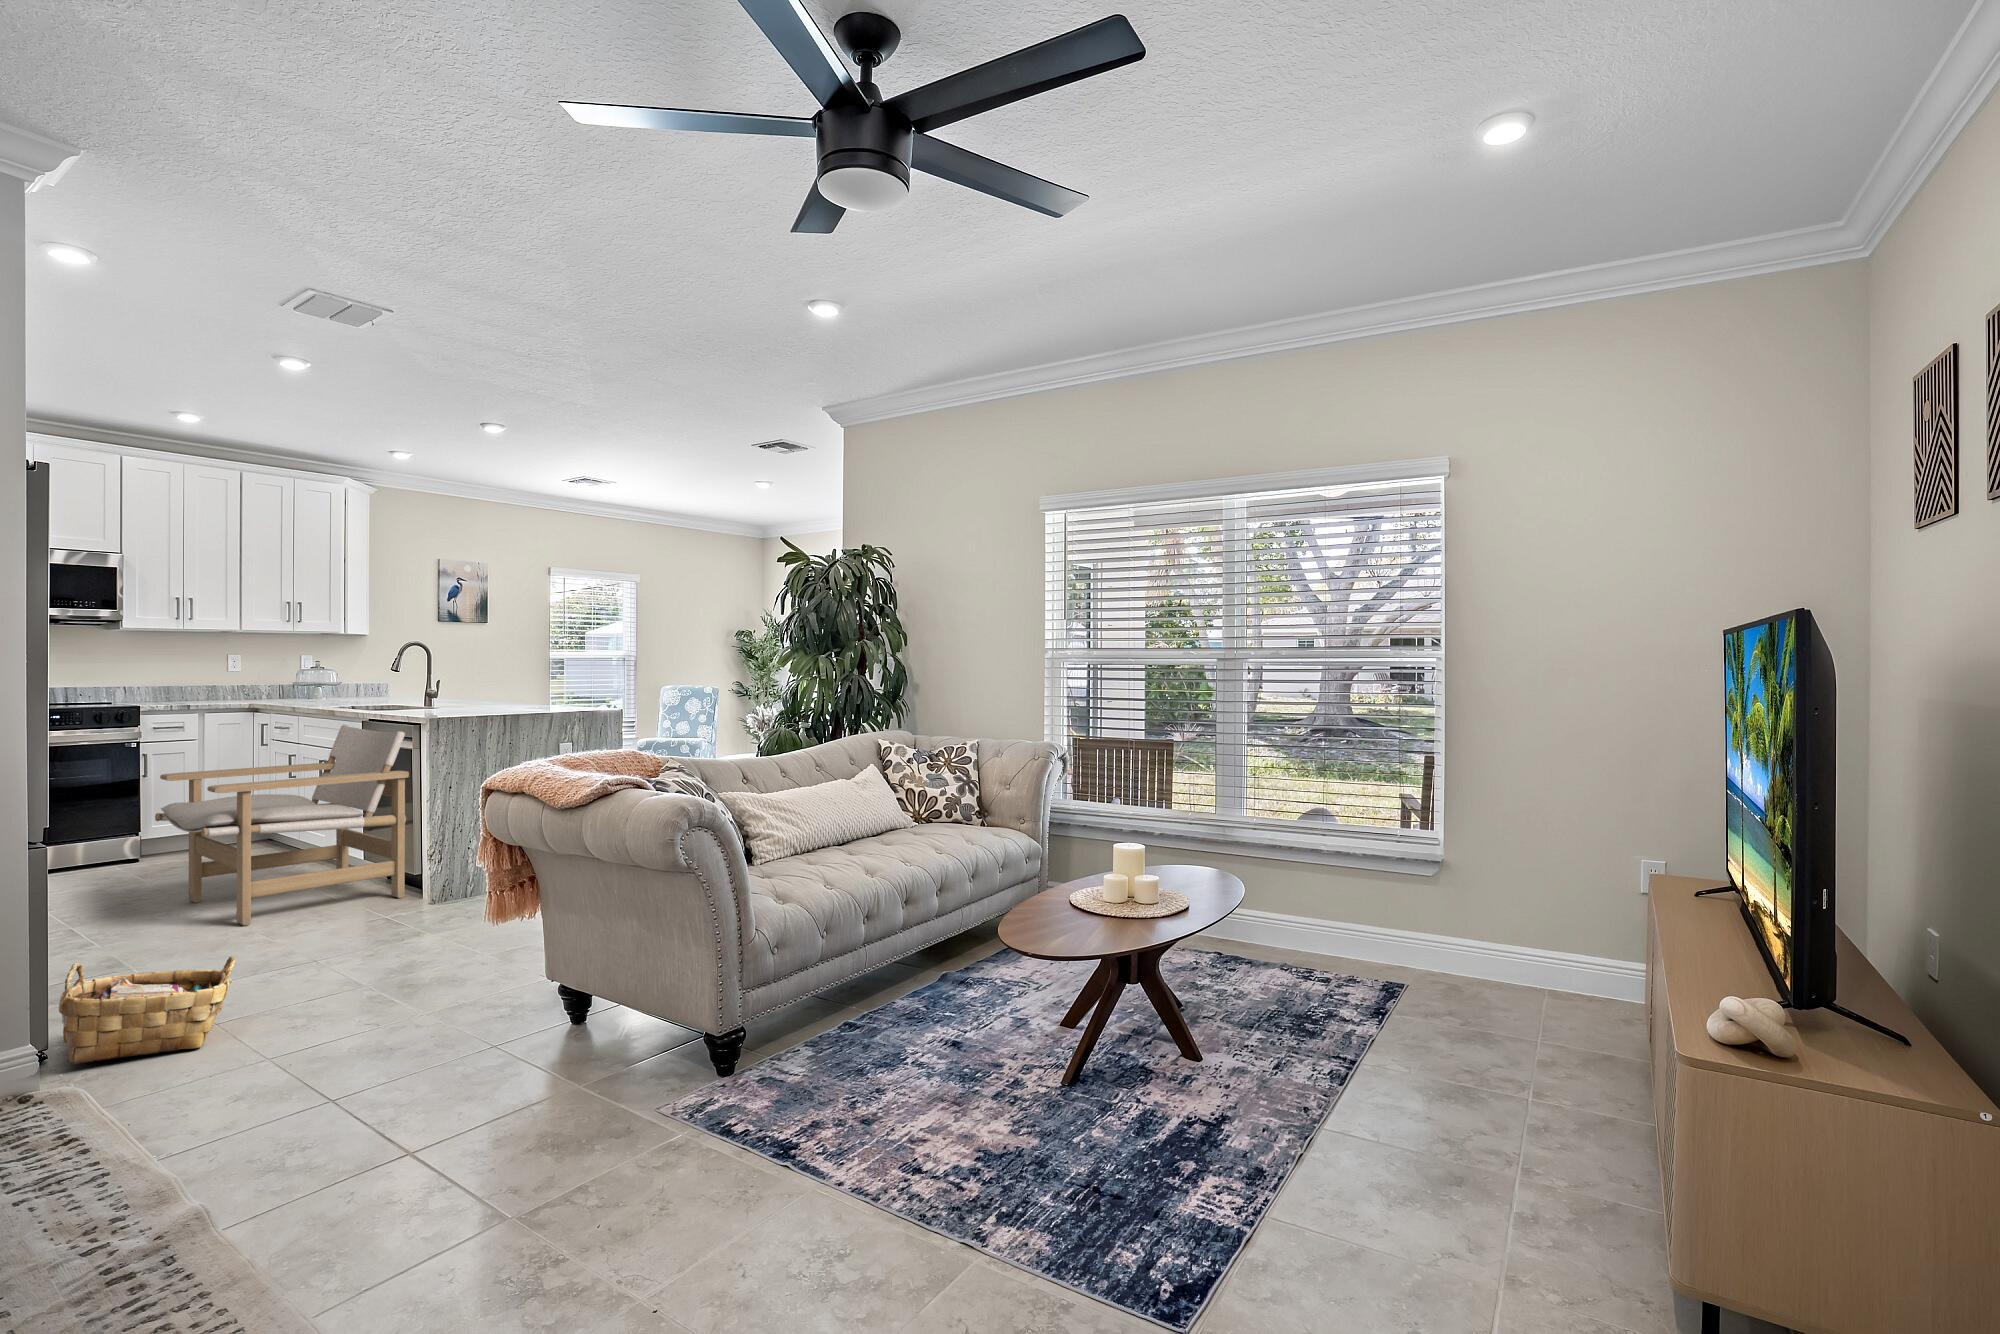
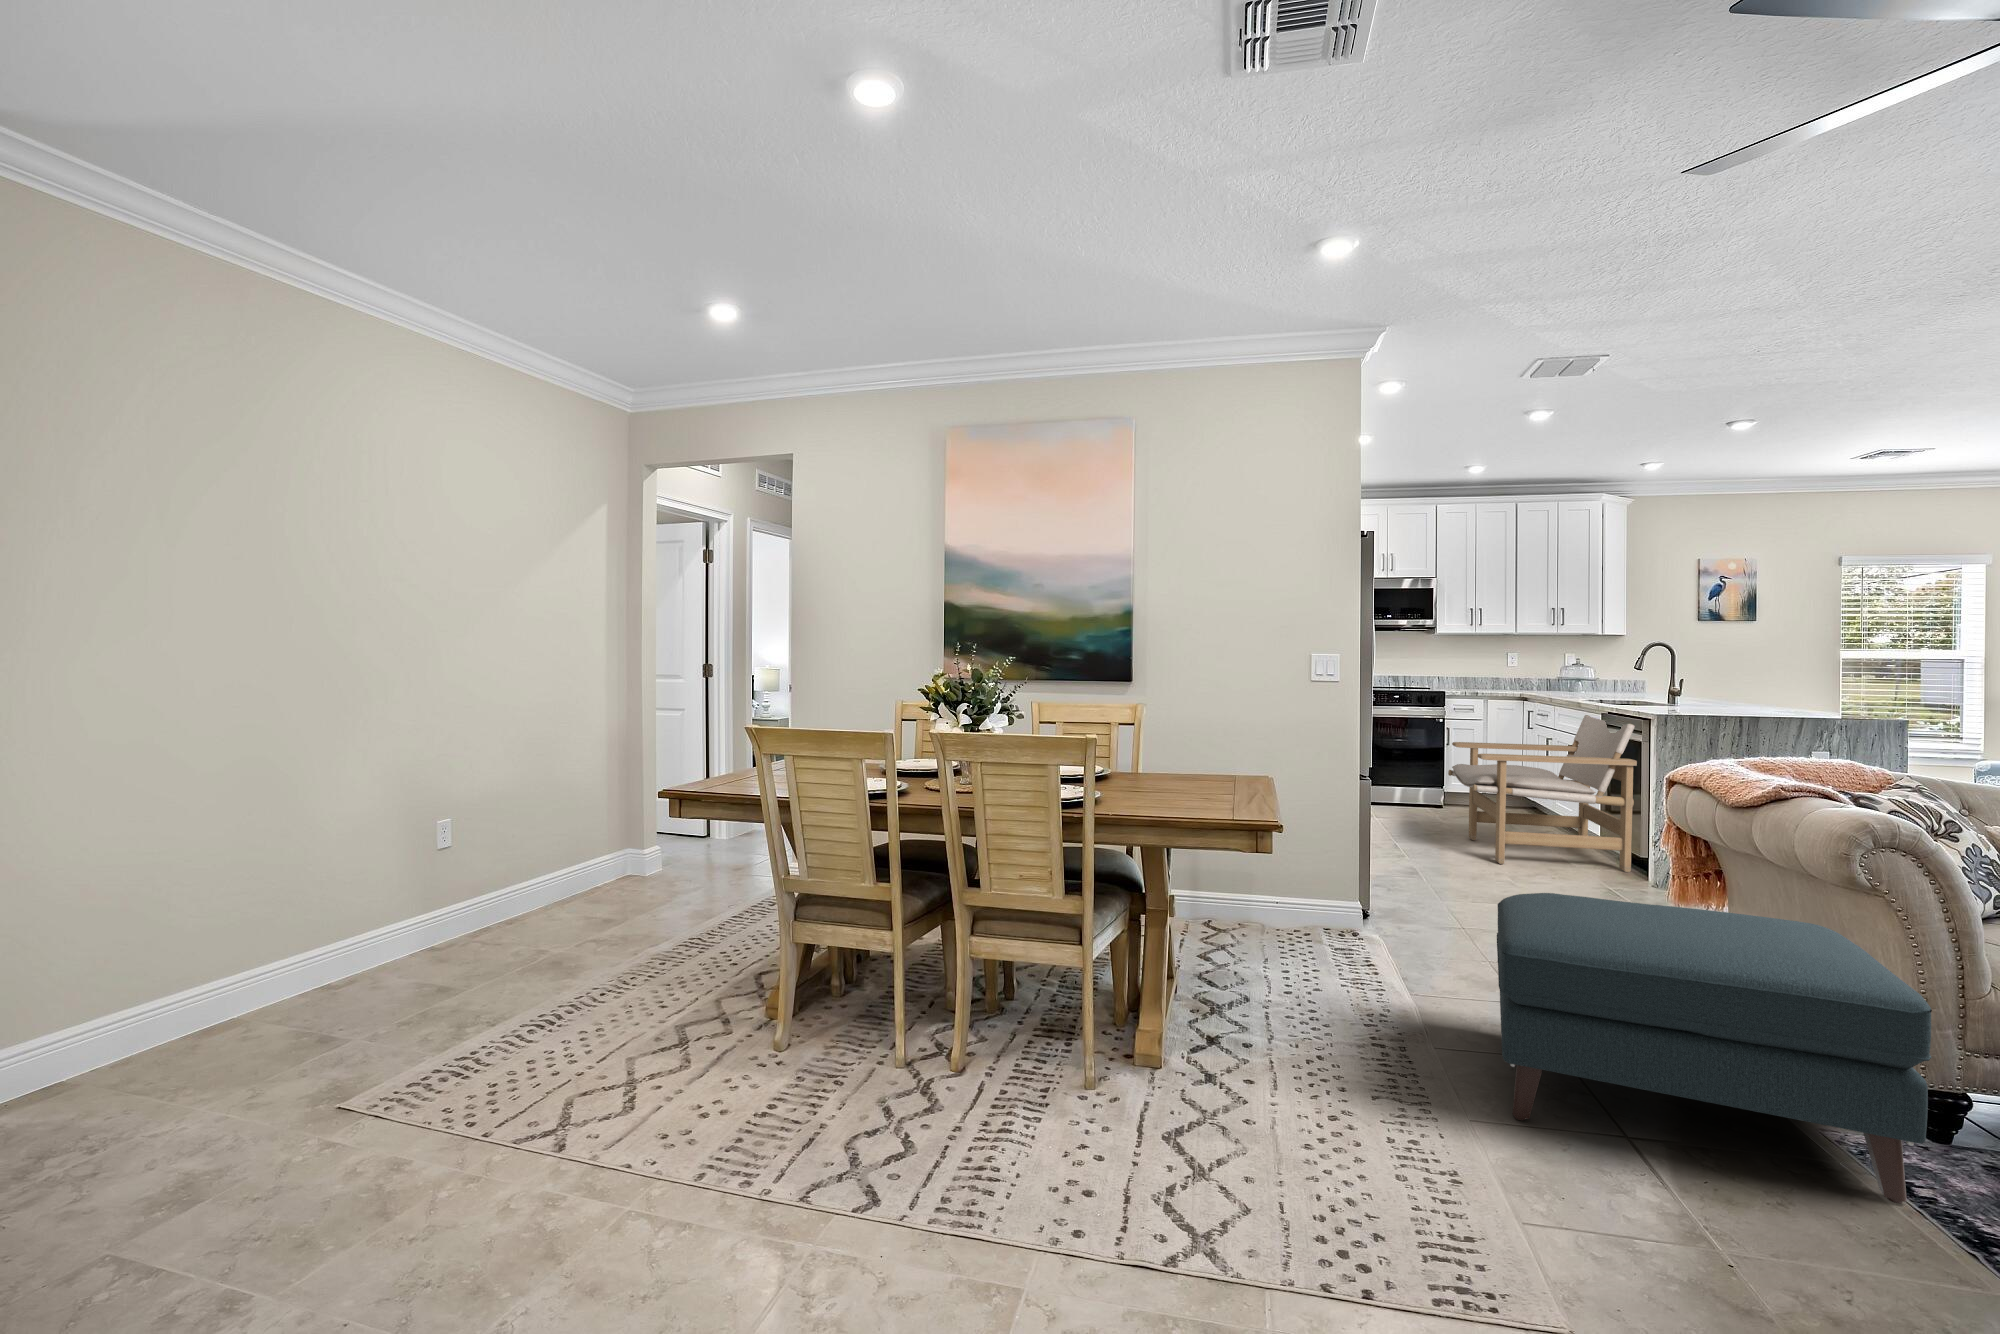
ottoman: none [308,912,747,1273] -> present [1497,893,1932,1204]
woven basket: present [59,956,235,1064] -> none [1375,857,1476,936]

